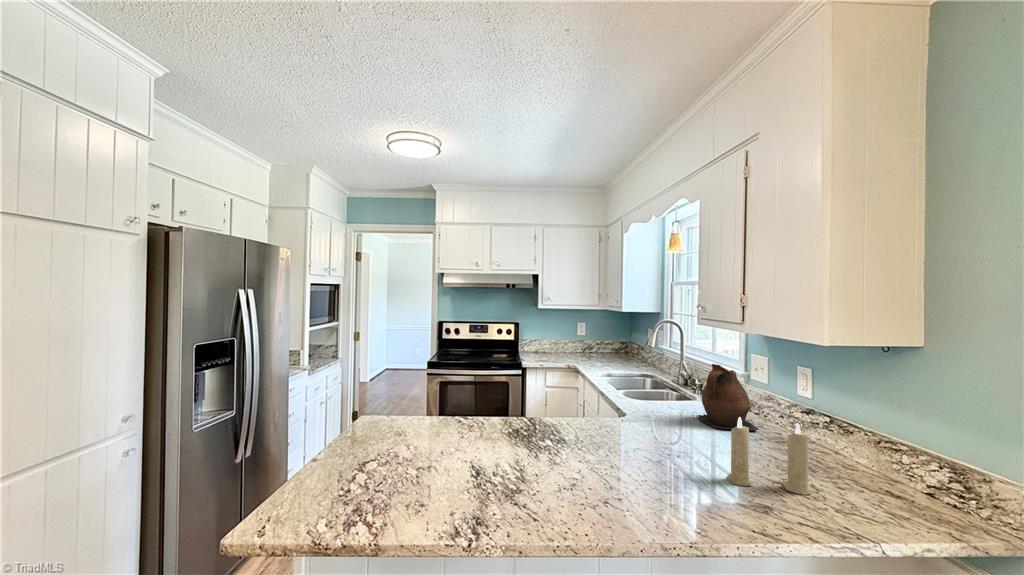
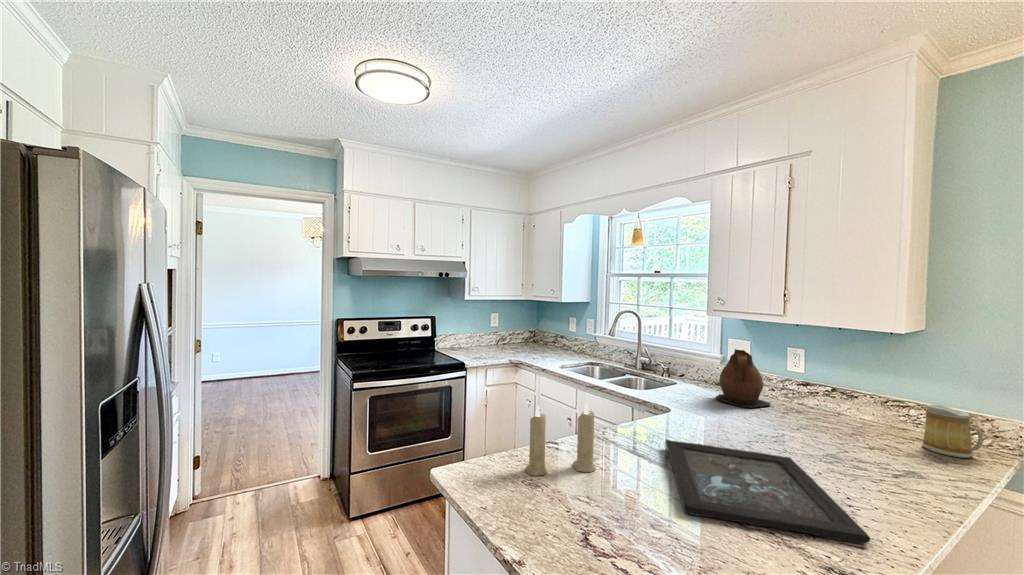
candle: present [727,417,811,495] -> present [526,403,596,476]
tray: none [461,432,636,520] -> present [666,440,870,544]
mug: none [860,444,931,518] -> present [922,404,983,458]

